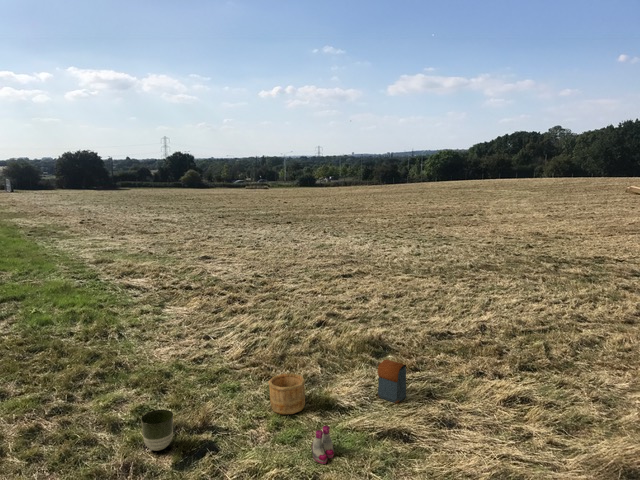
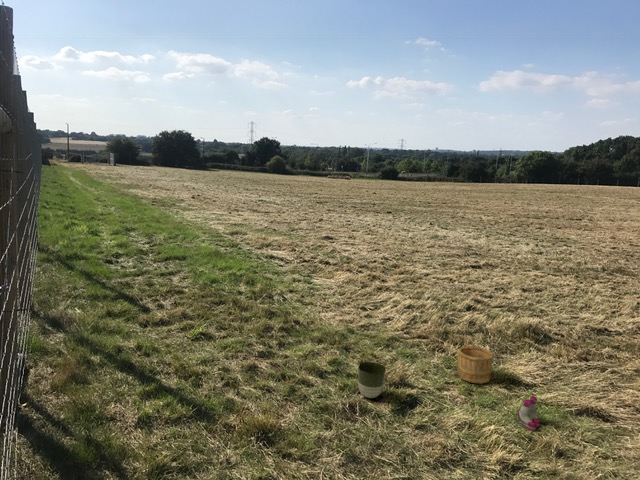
backpack: present [378,359,406,403] -> none [559,344,593,387]

